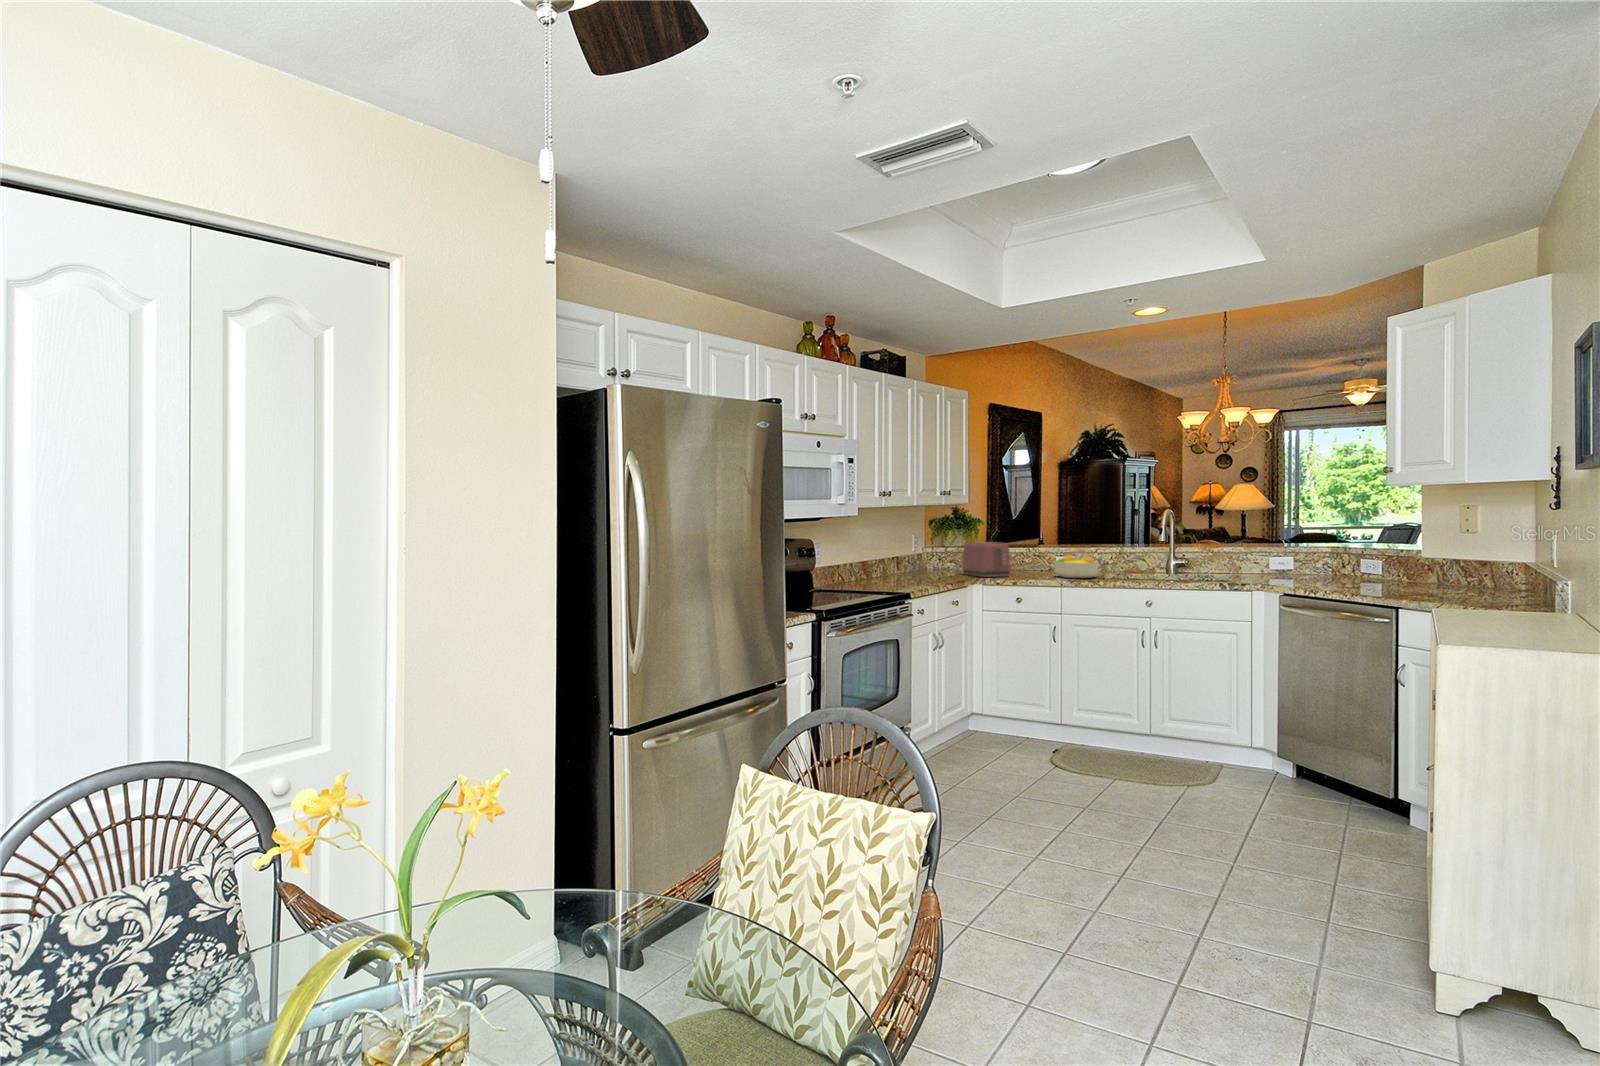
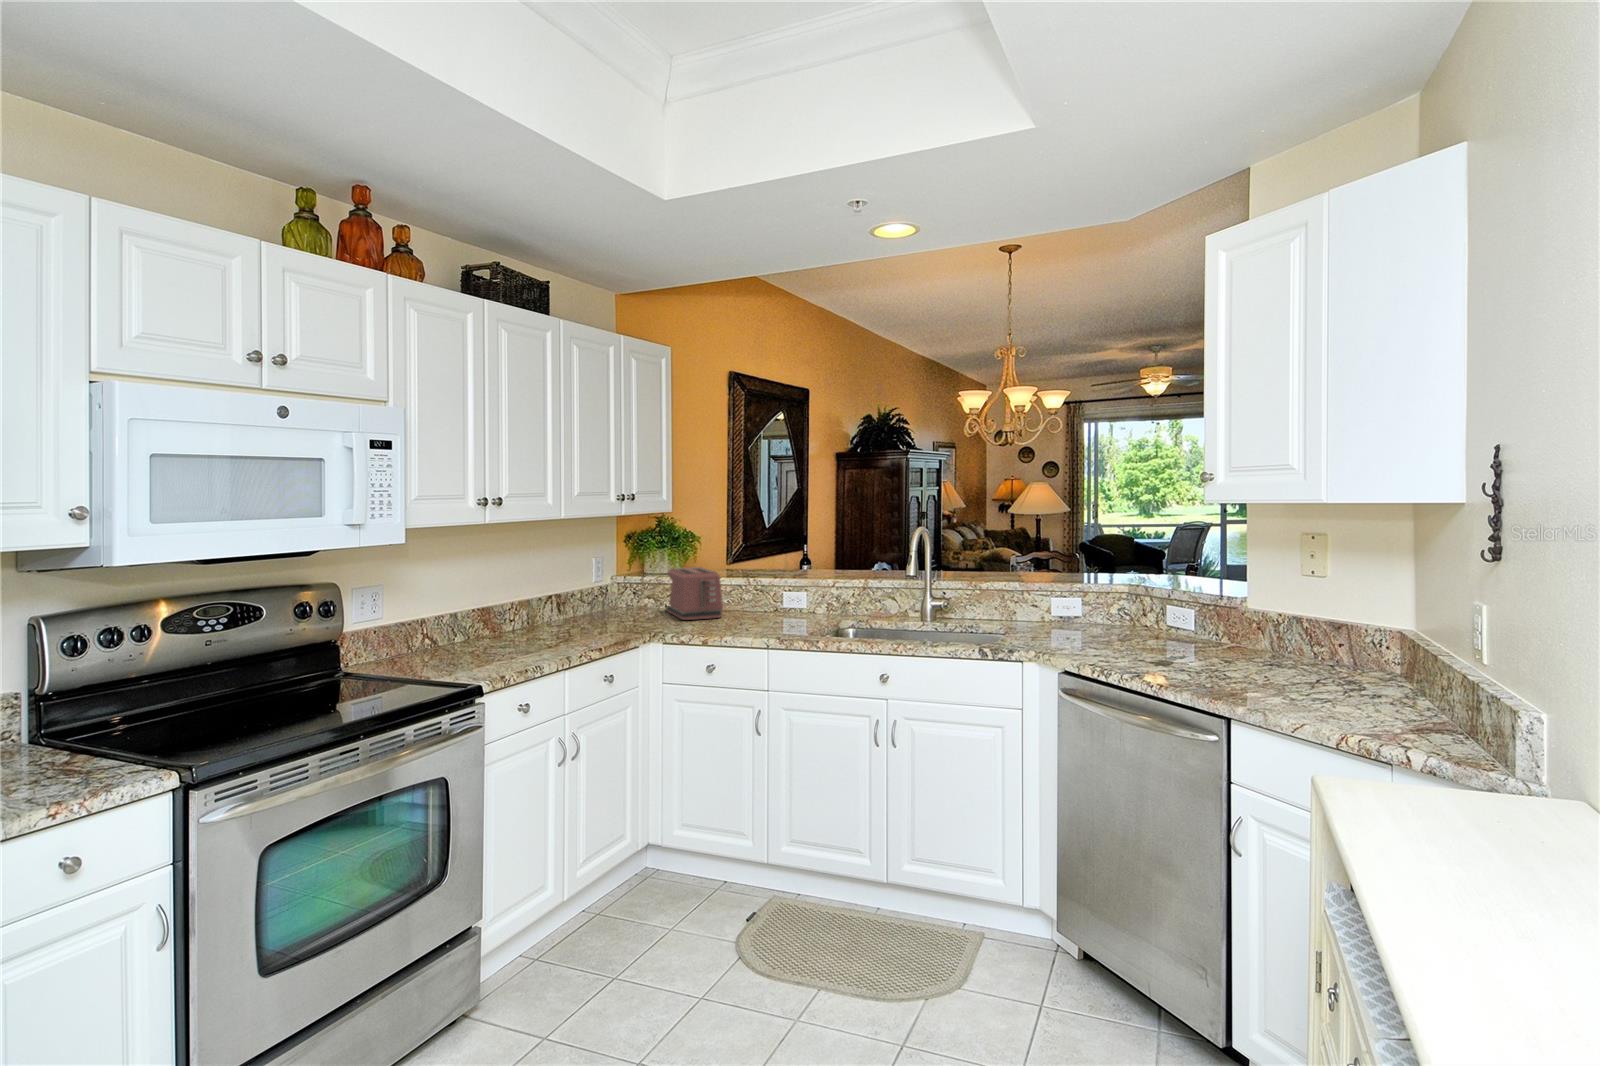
fruit bowl: present [1054,555,1099,578] -> none [779,585,835,622]

